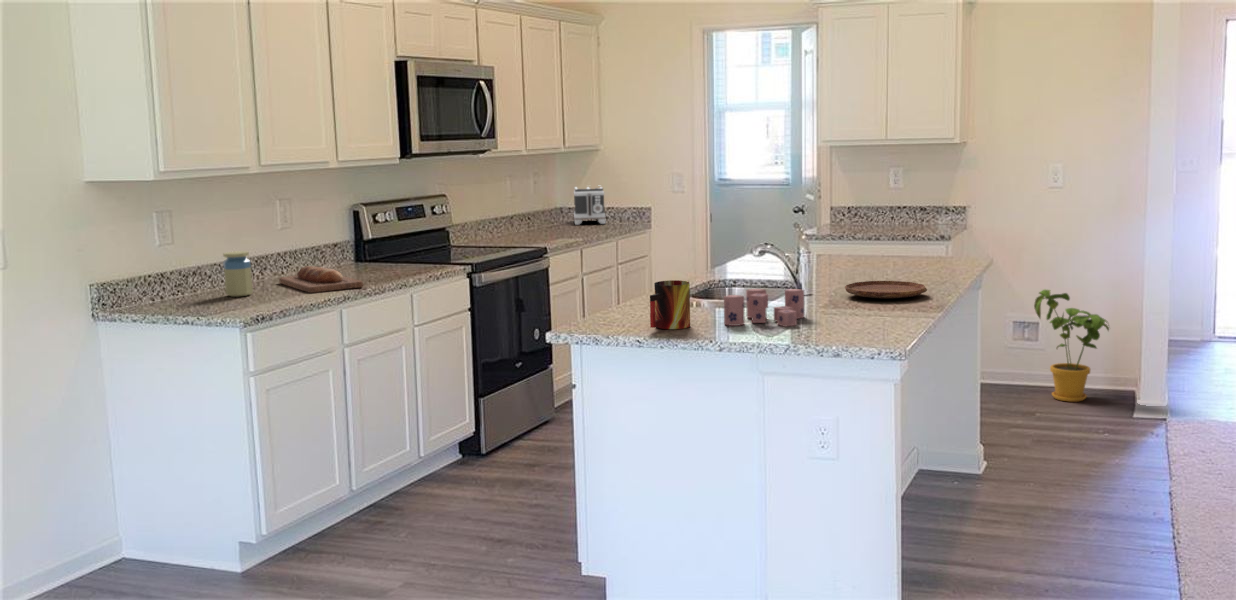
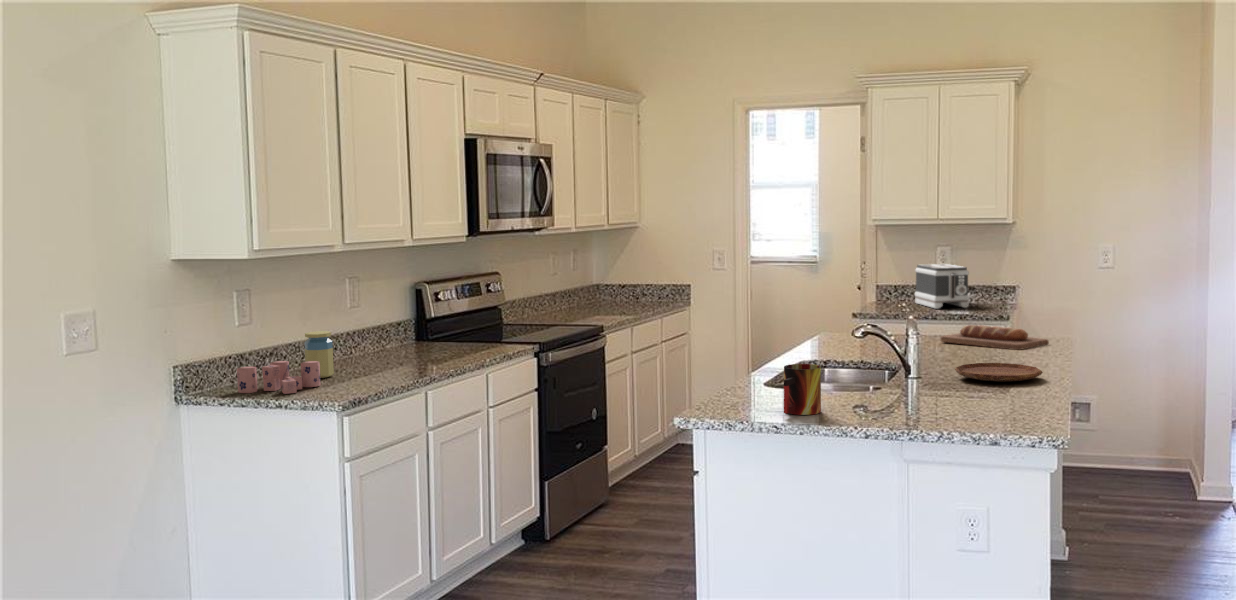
toaster: present [574,187,606,225] -> present [915,264,969,309]
bread loaf: present [279,266,363,293] -> present [940,325,1049,350]
candle: present [724,289,804,326] -> present [237,361,321,394]
house plant: present [1034,290,1109,402] -> none [1086,369,1165,481]

